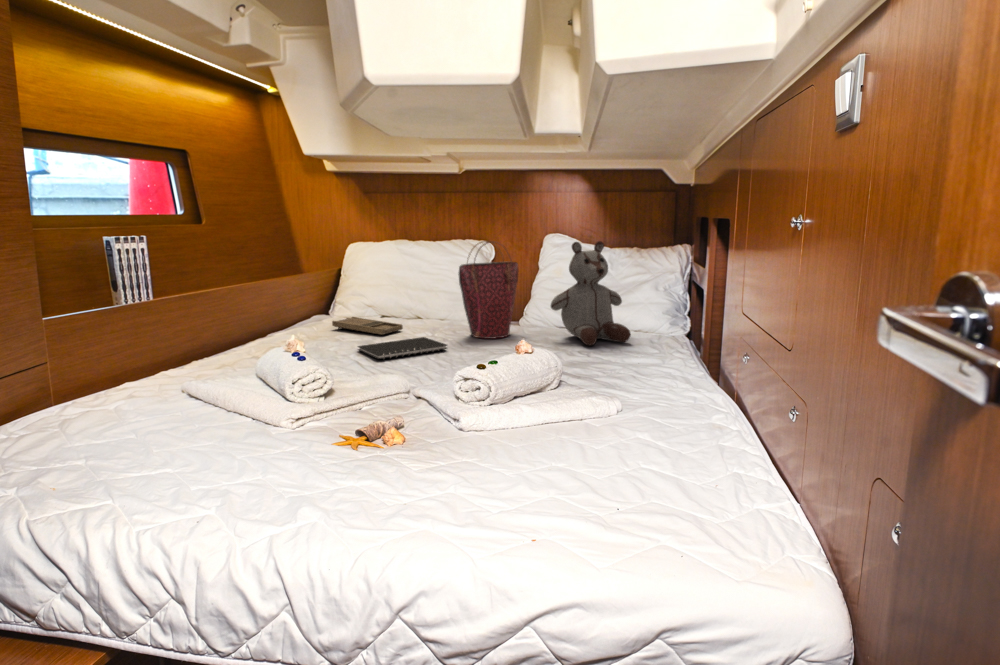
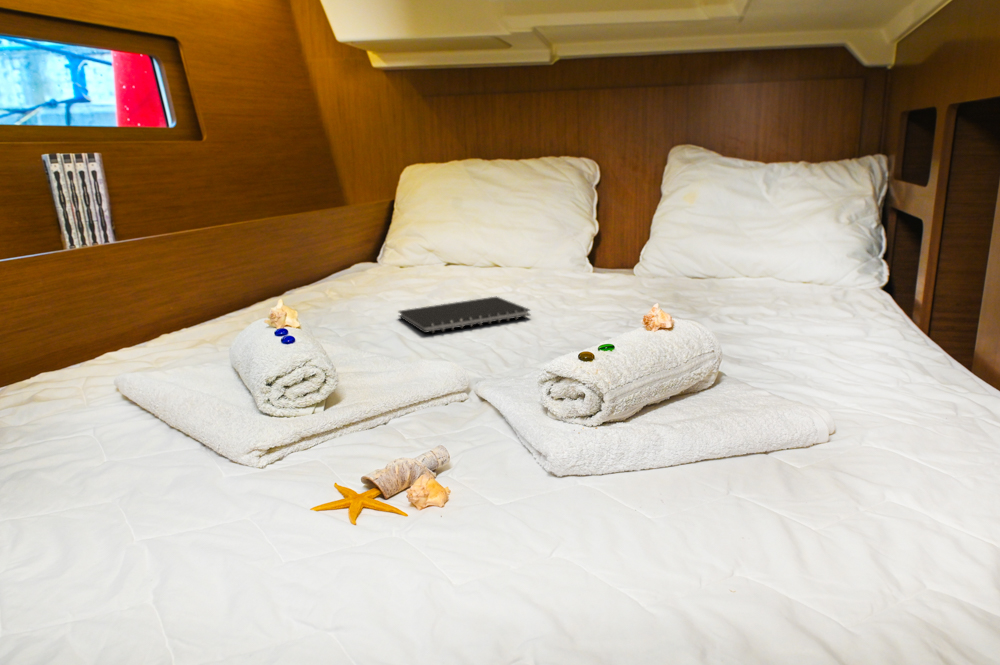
handbag: present [458,241,518,339] -> none [548,149,639,299]
stuffed bear: present [551,241,631,346] -> none [690,144,822,311]
tray: present [332,317,403,335] -> none [371,266,468,292]

